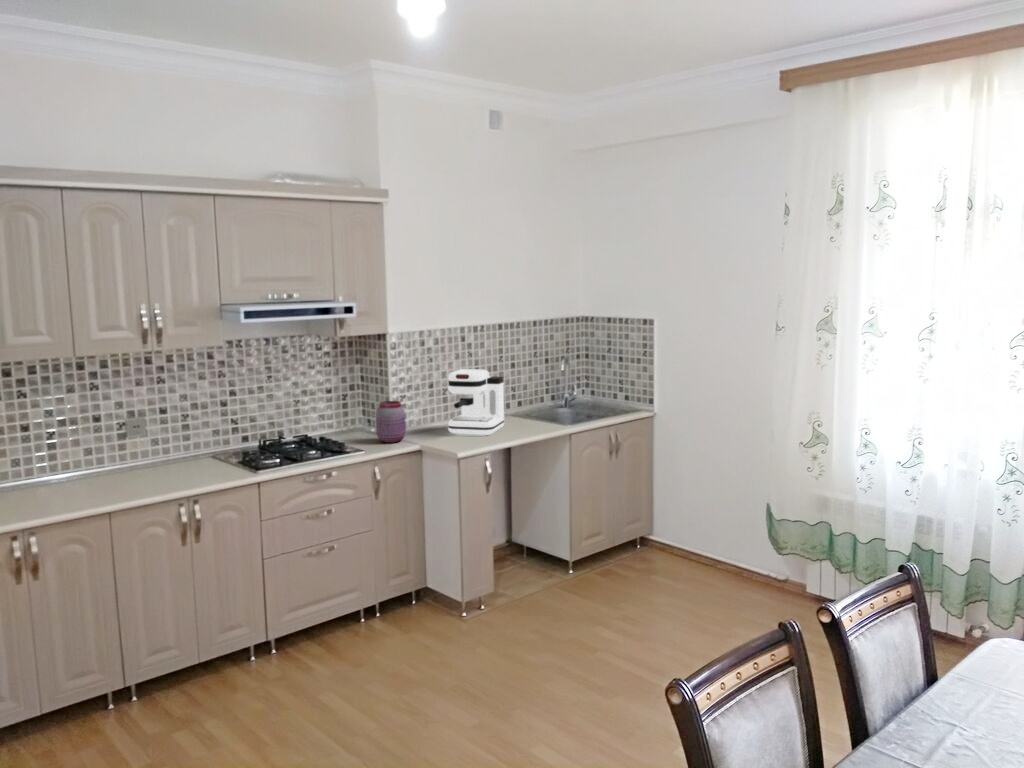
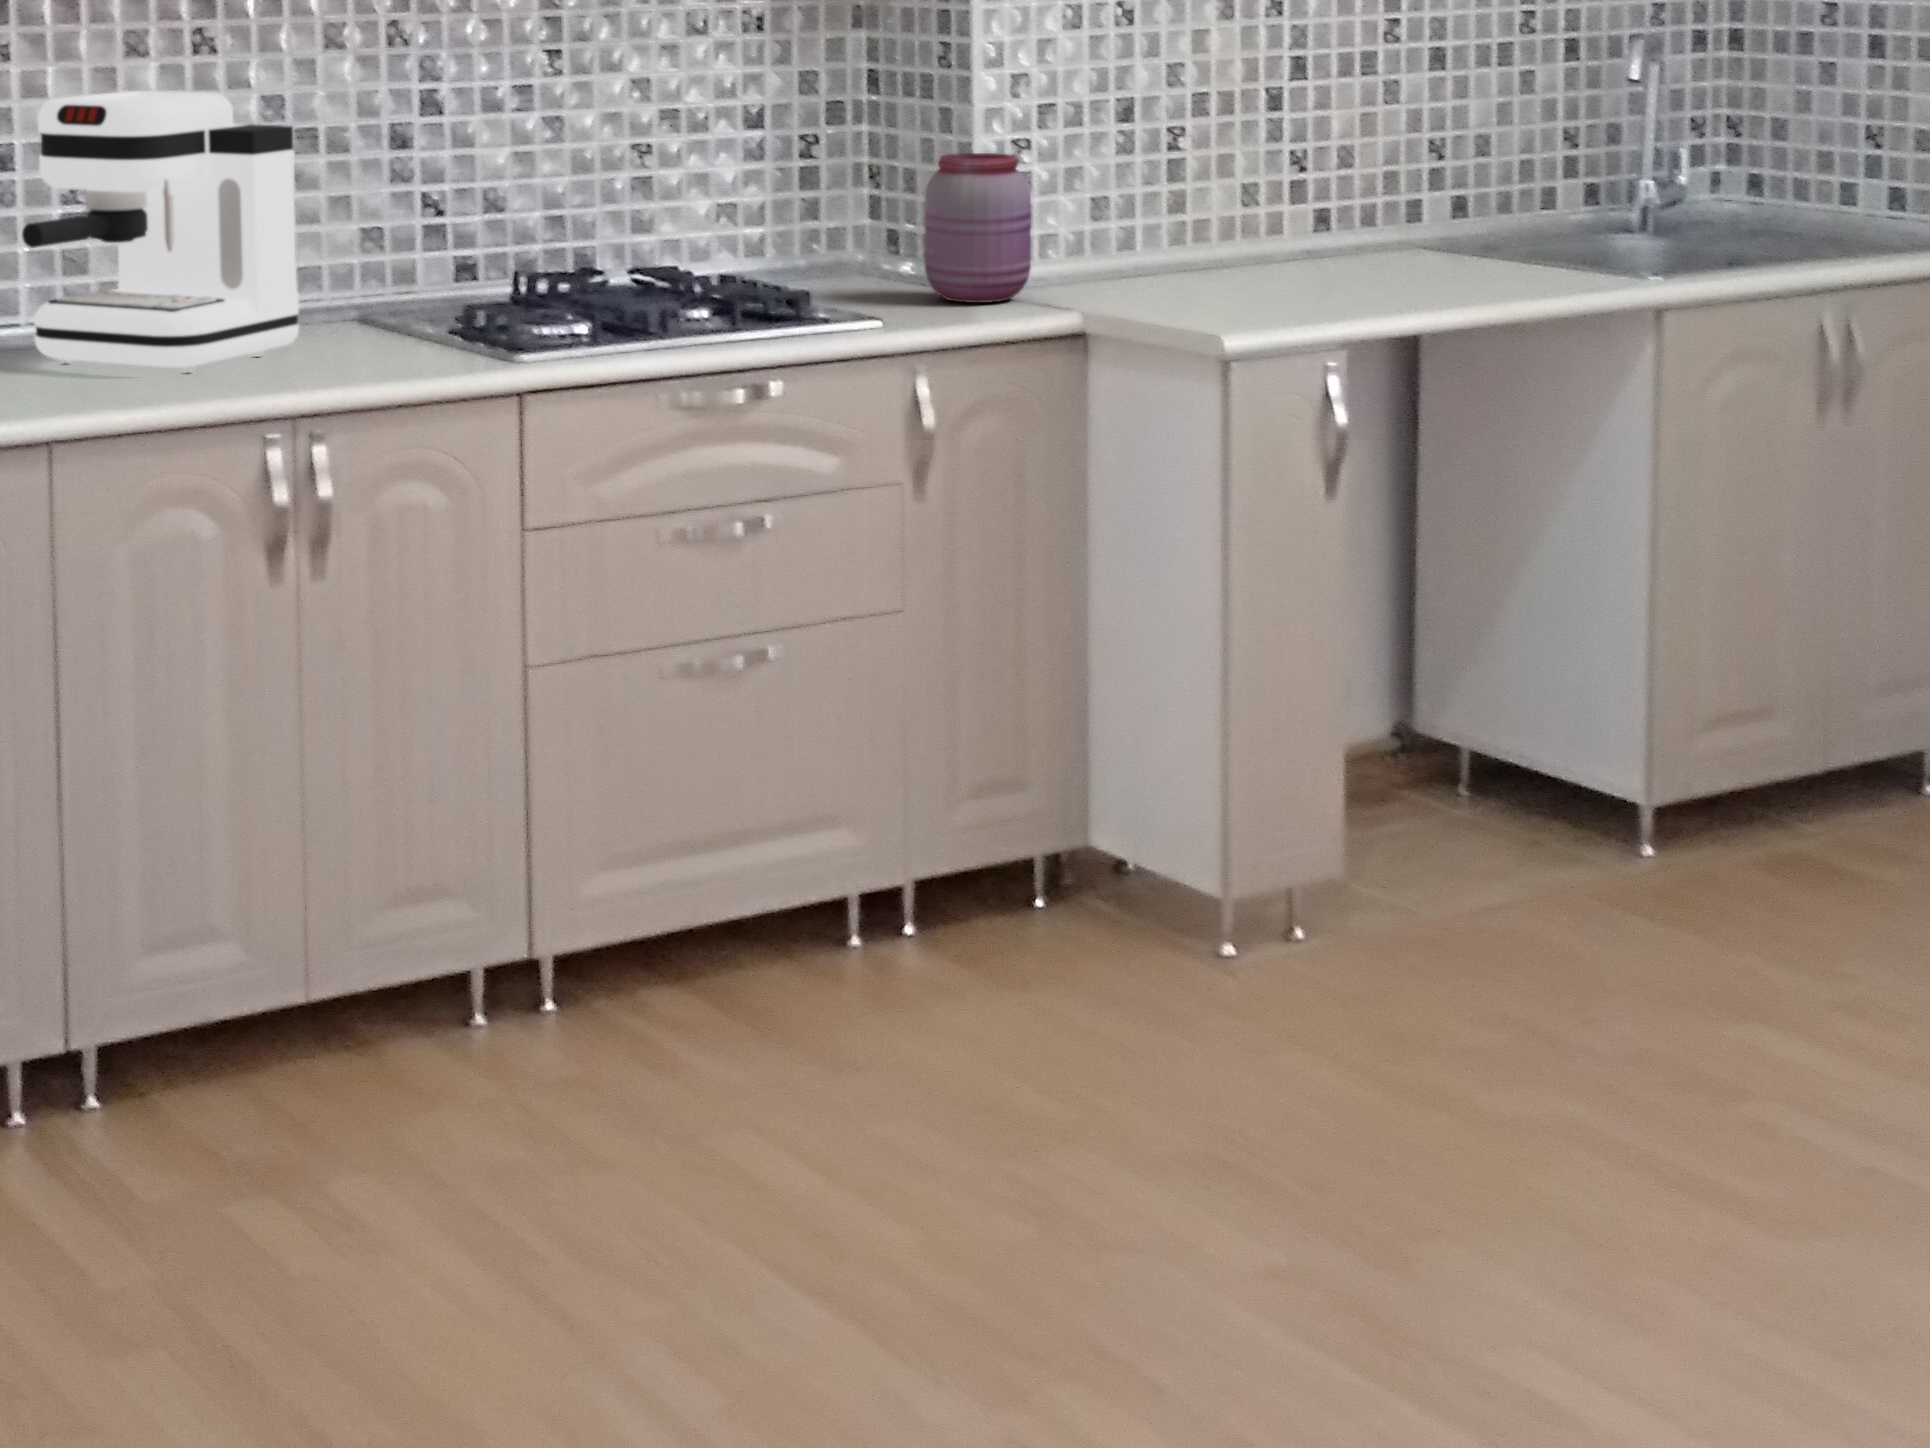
coffee maker: present [448,369,504,435] -> present [22,91,299,373]

